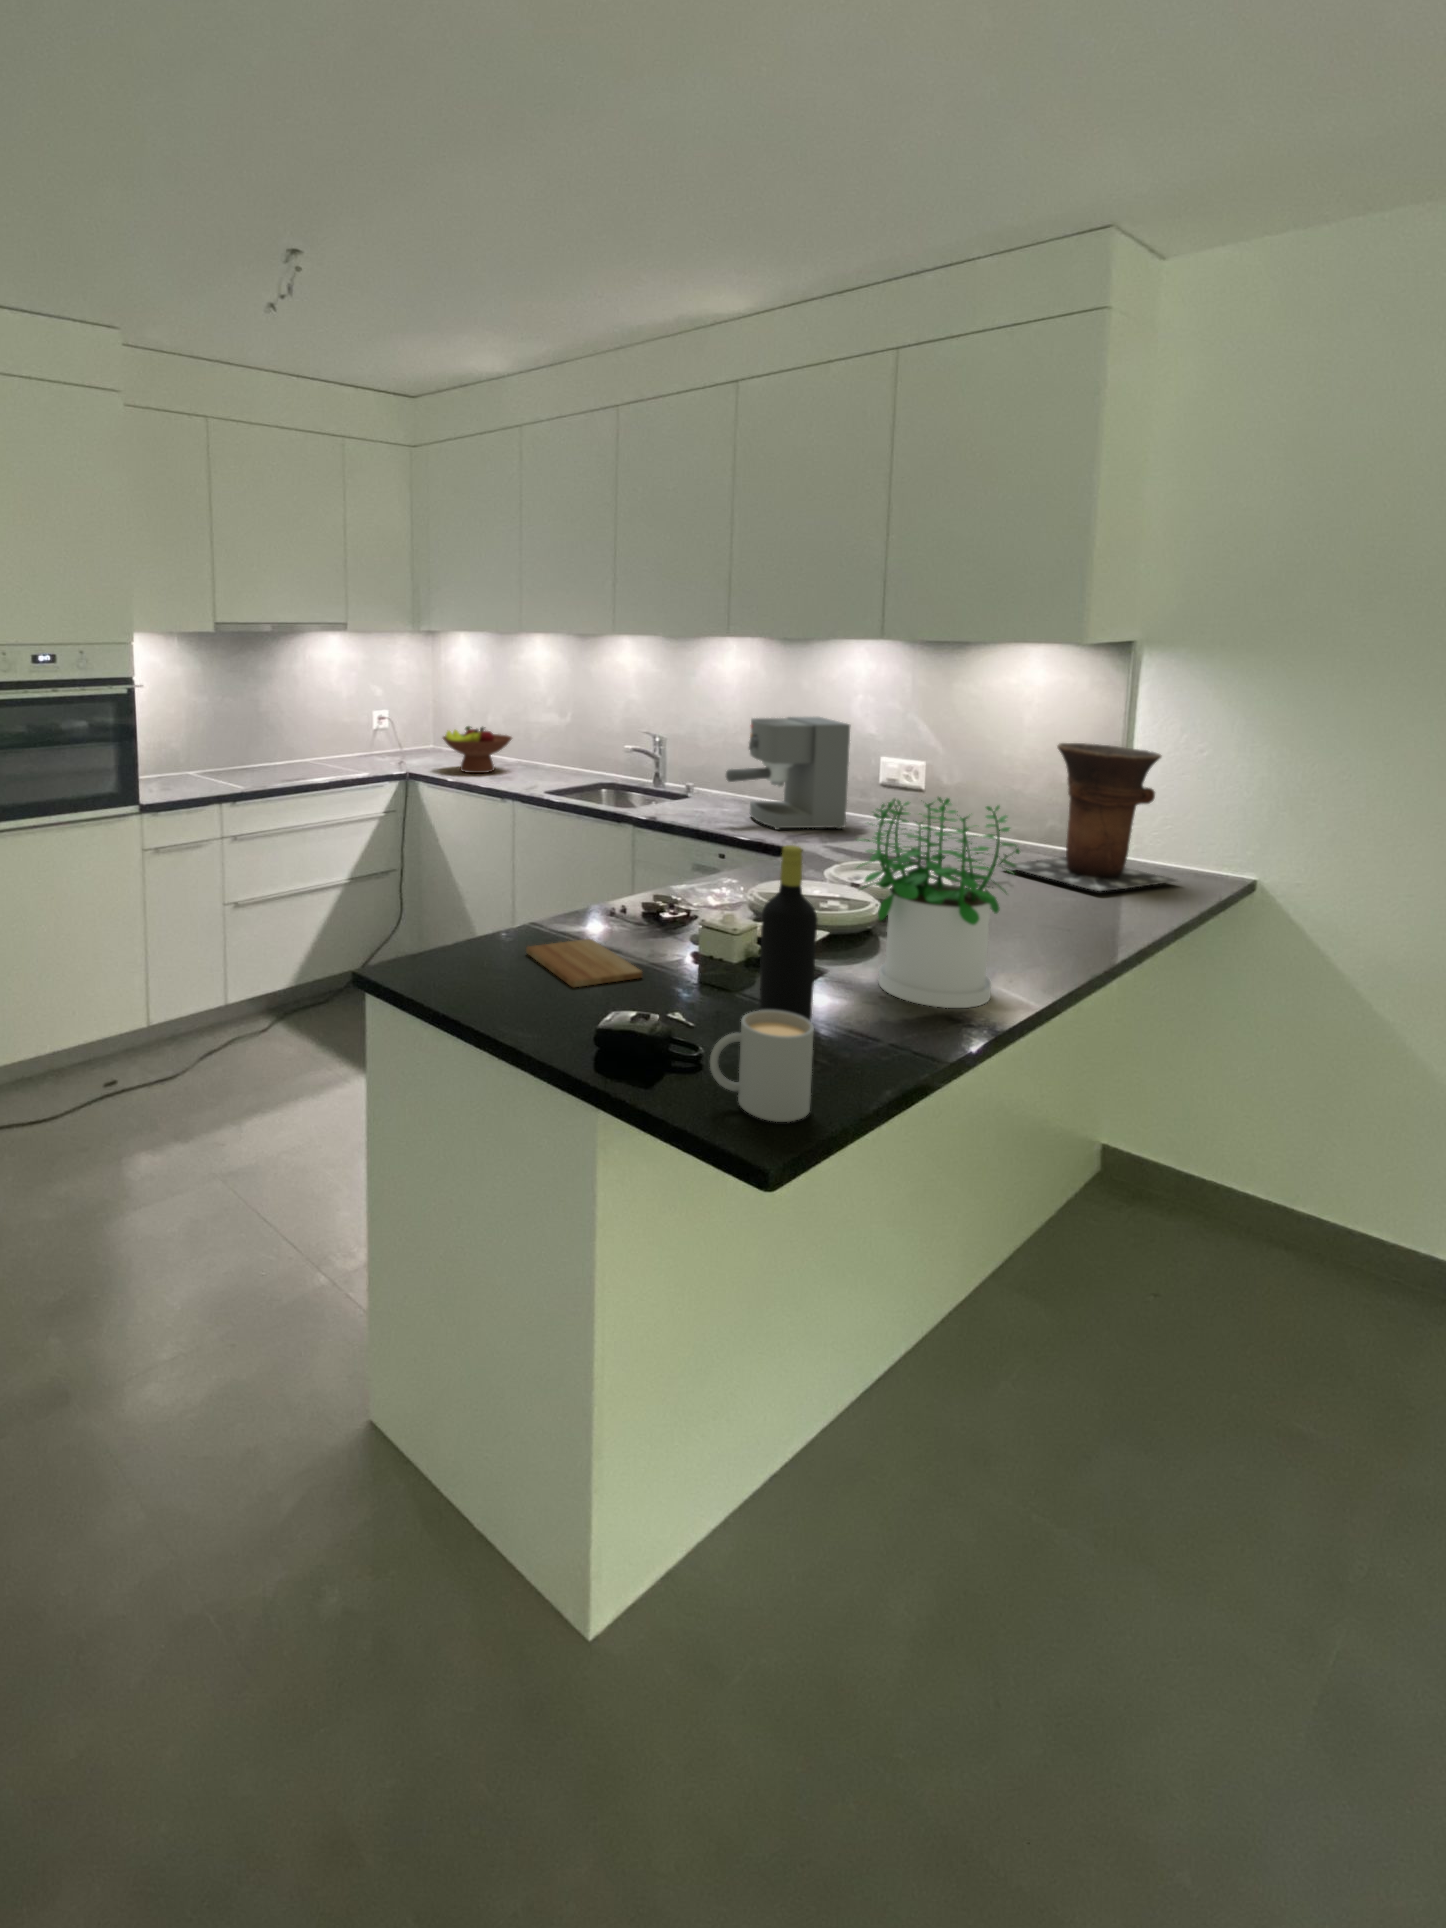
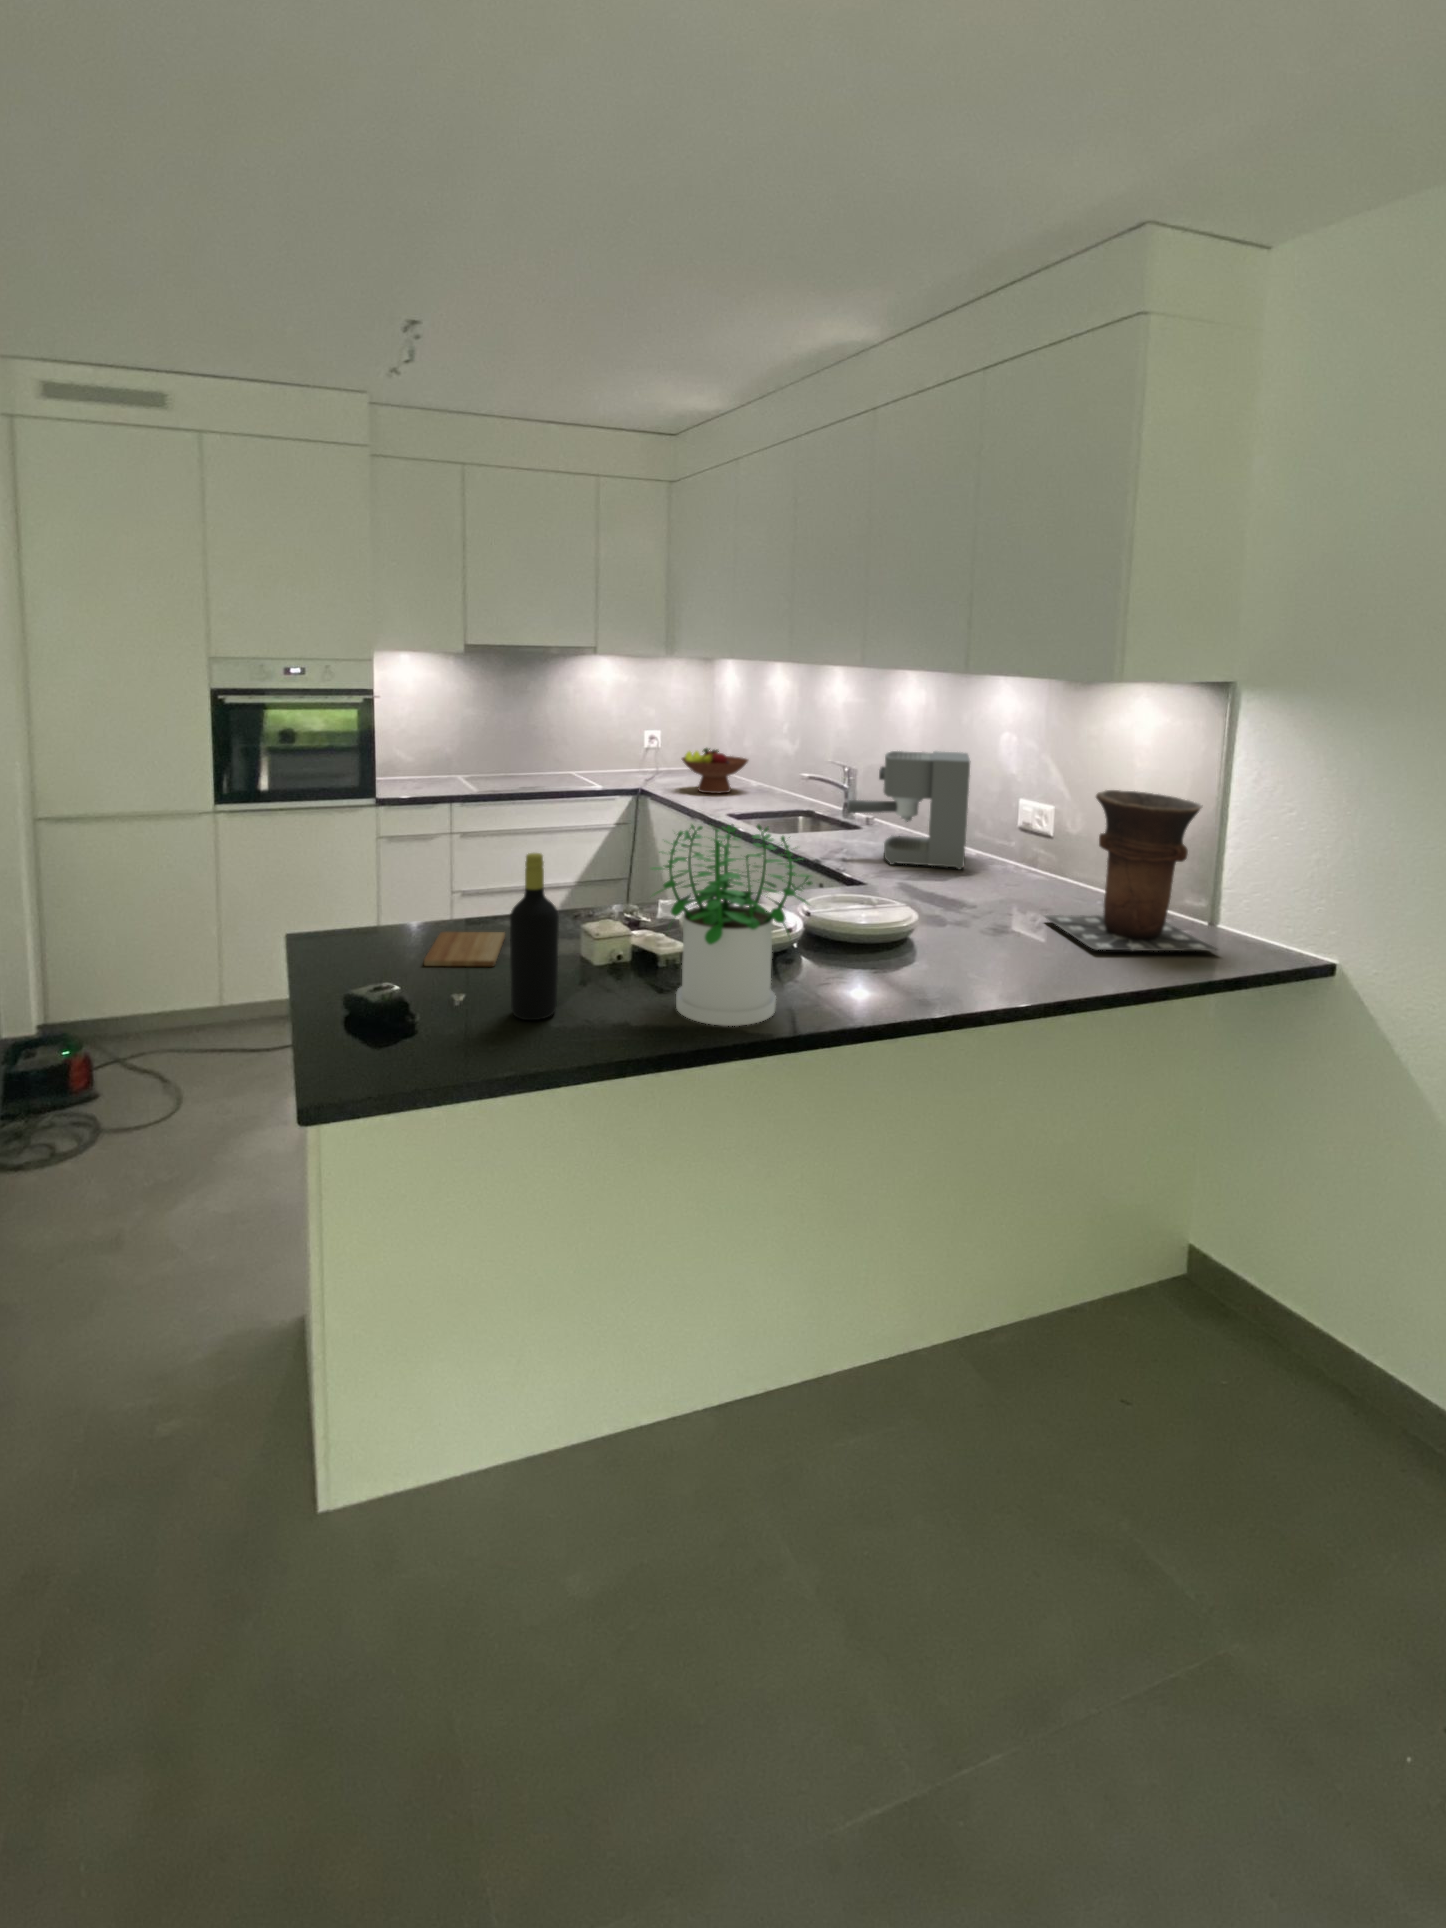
mug: present [710,1010,814,1122] -> none [348,984,422,1078]

